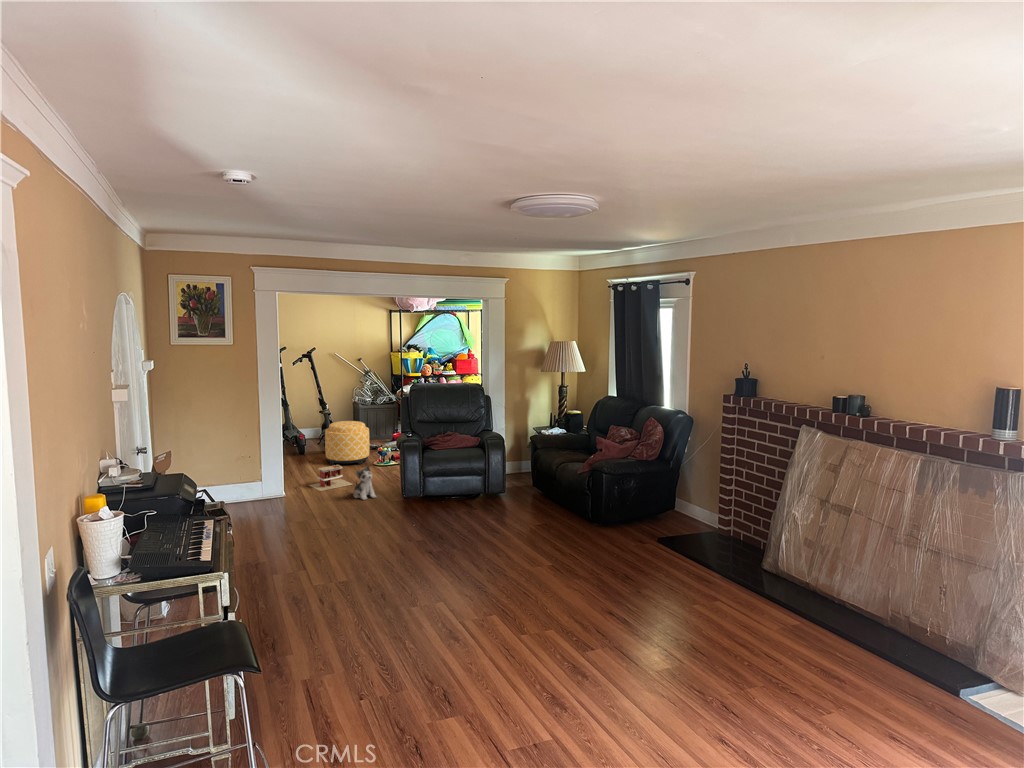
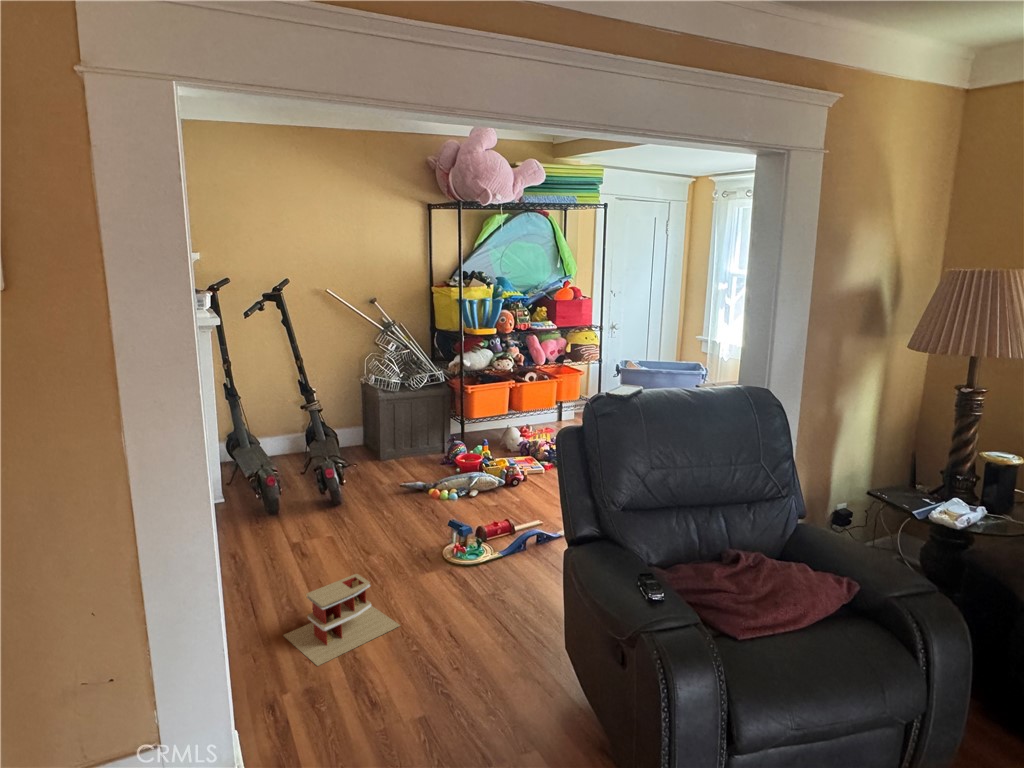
ottoman: present [325,421,370,465] -> none [317,436,415,541]
plush toy: present [354,465,376,500] -> none [413,609,479,715]

